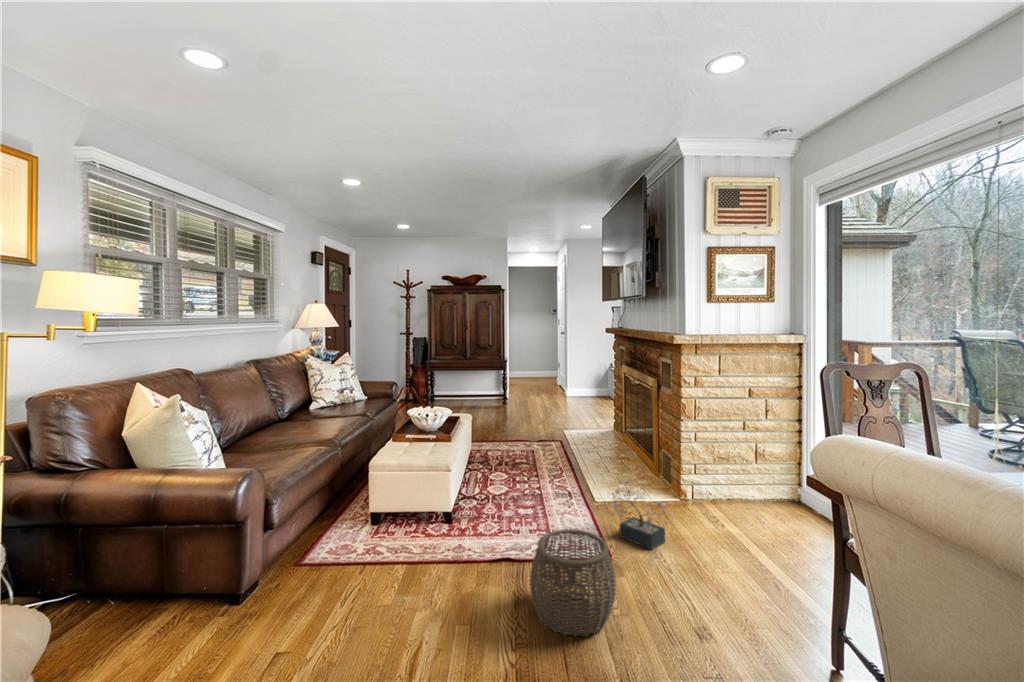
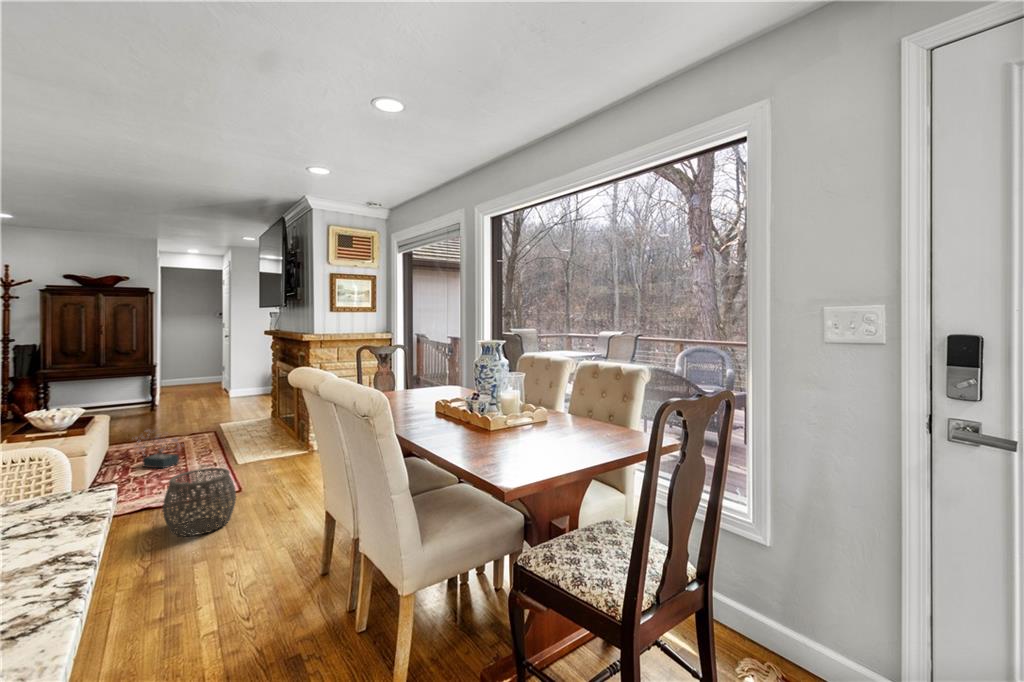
decorative plant: present [610,481,671,550] -> present [135,436,179,468]

